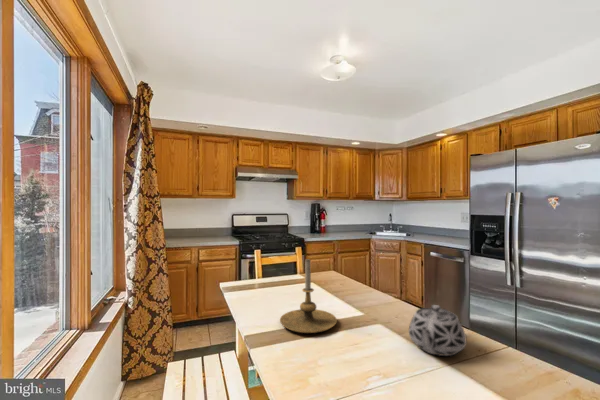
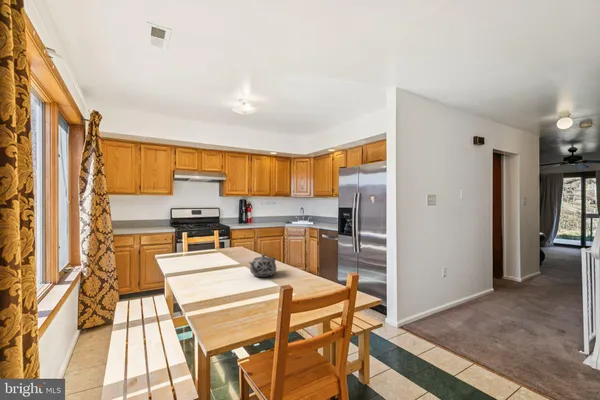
candle holder: present [280,259,337,333] -> none [185,233,219,272]

